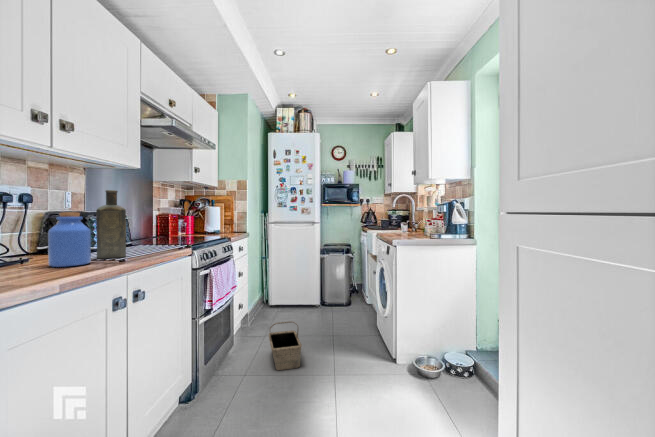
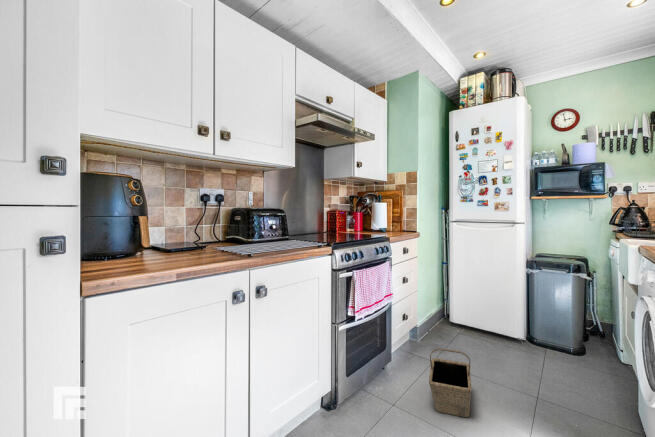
bottle: present [96,190,126,258] -> none [233,187,258,253]
jar: present [48,212,91,267] -> none [187,209,220,259]

